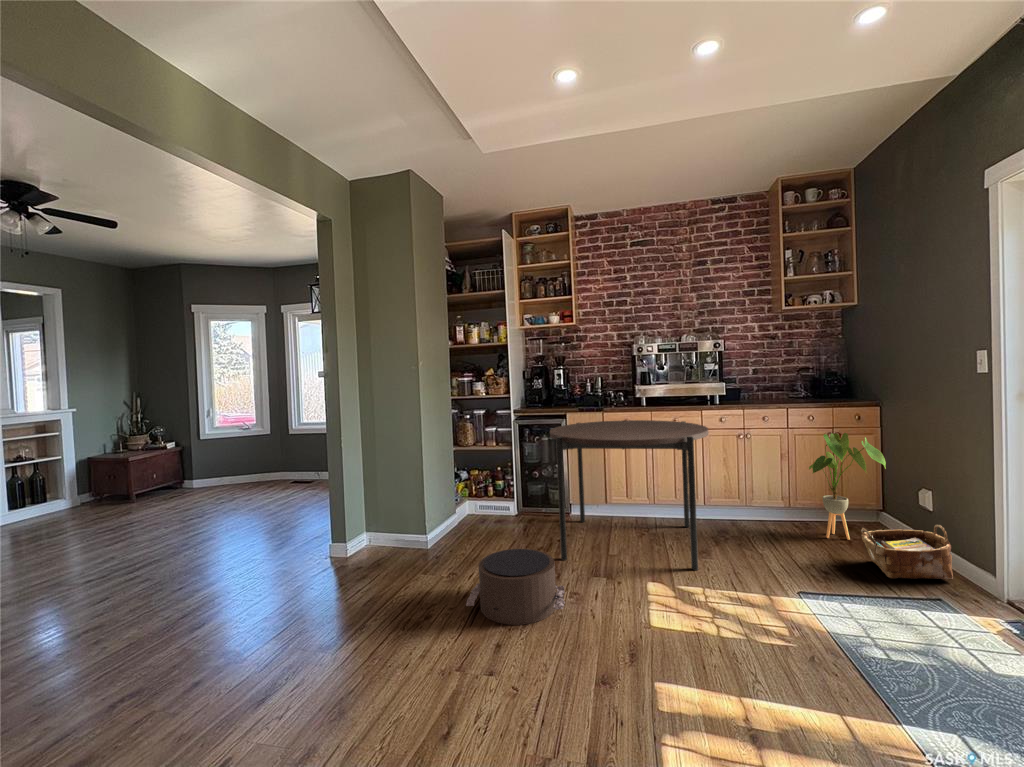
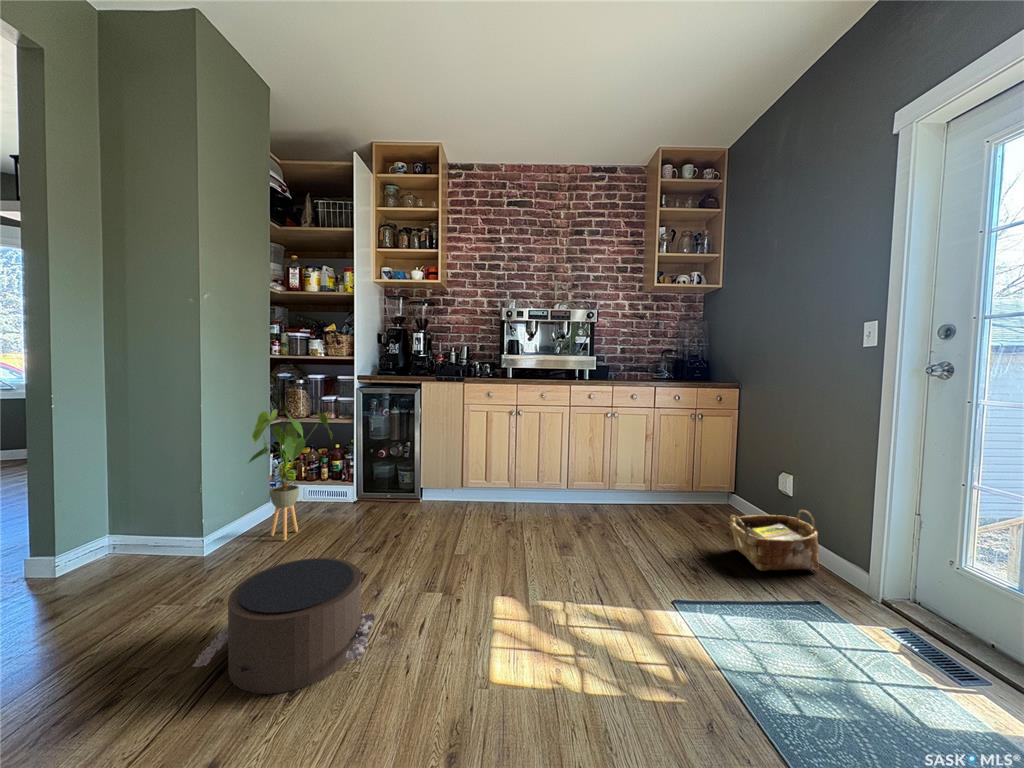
dining table: present [550,420,708,570] -> none [390,392,579,571]
house plant: present [809,433,886,540] -> present [249,409,333,540]

